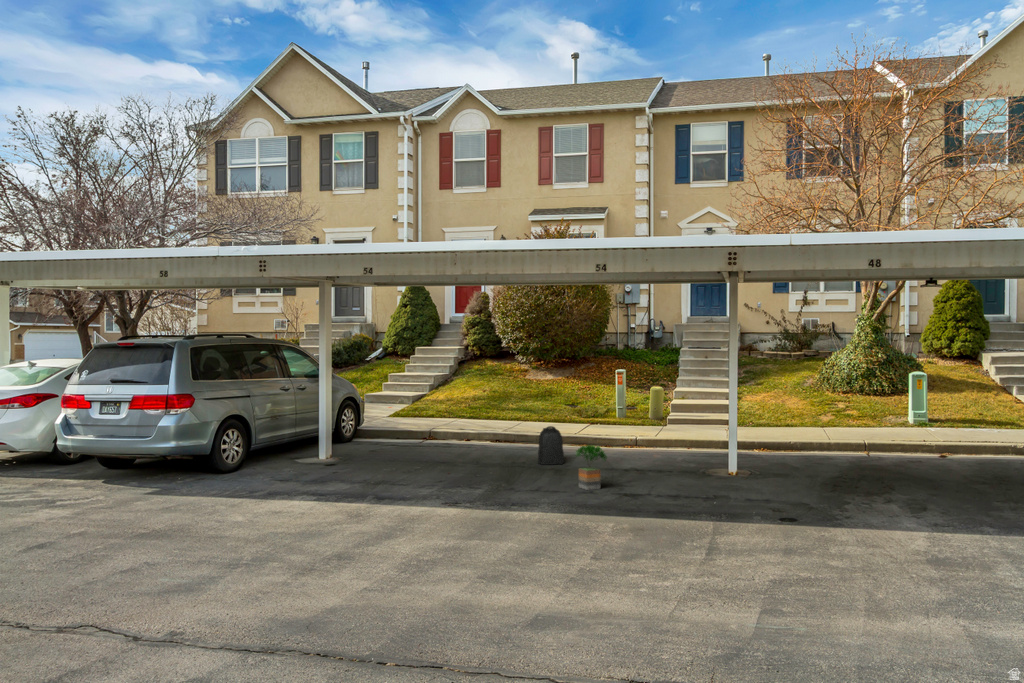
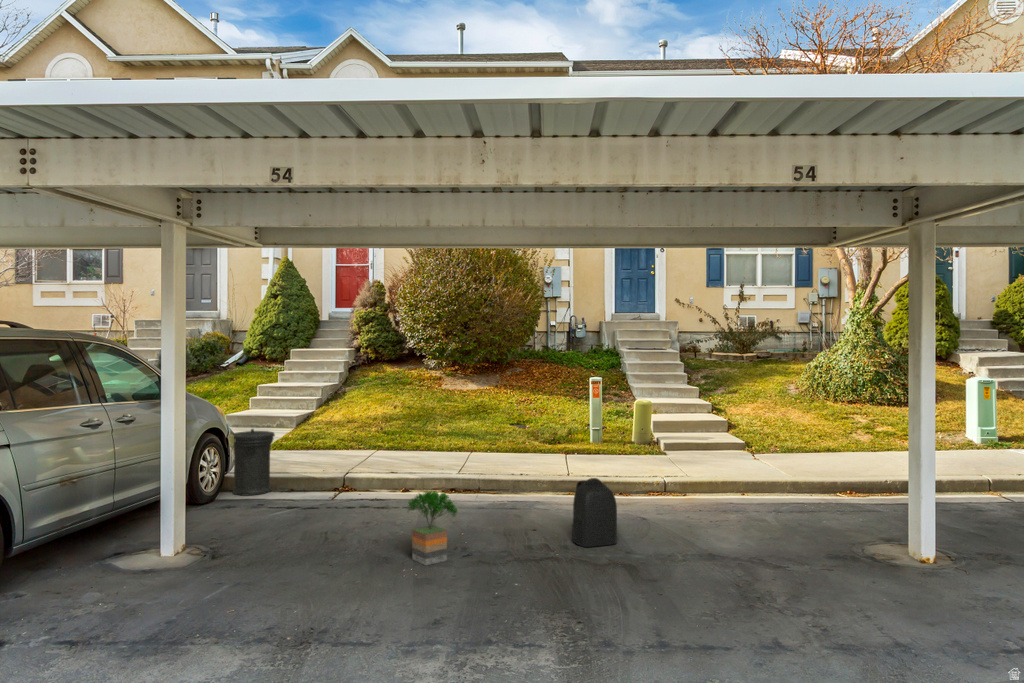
trash can: none [359,399,386,439] -> present [233,429,275,495]
potted tree: present [576,445,607,490] -> present [408,491,457,565]

